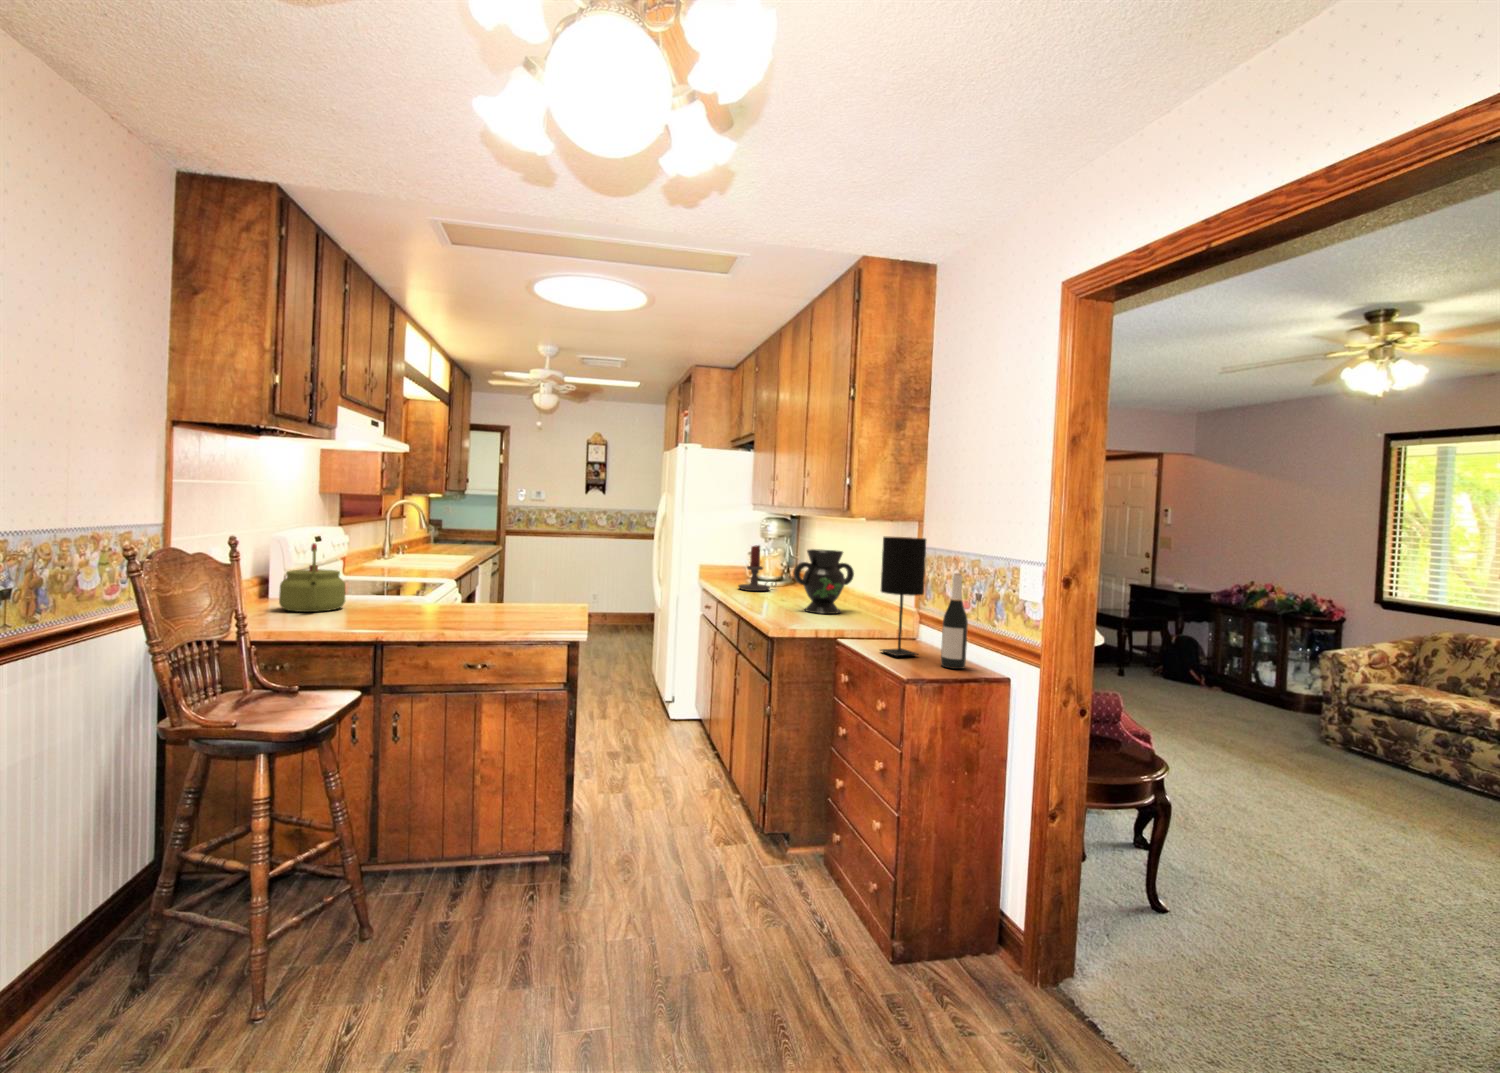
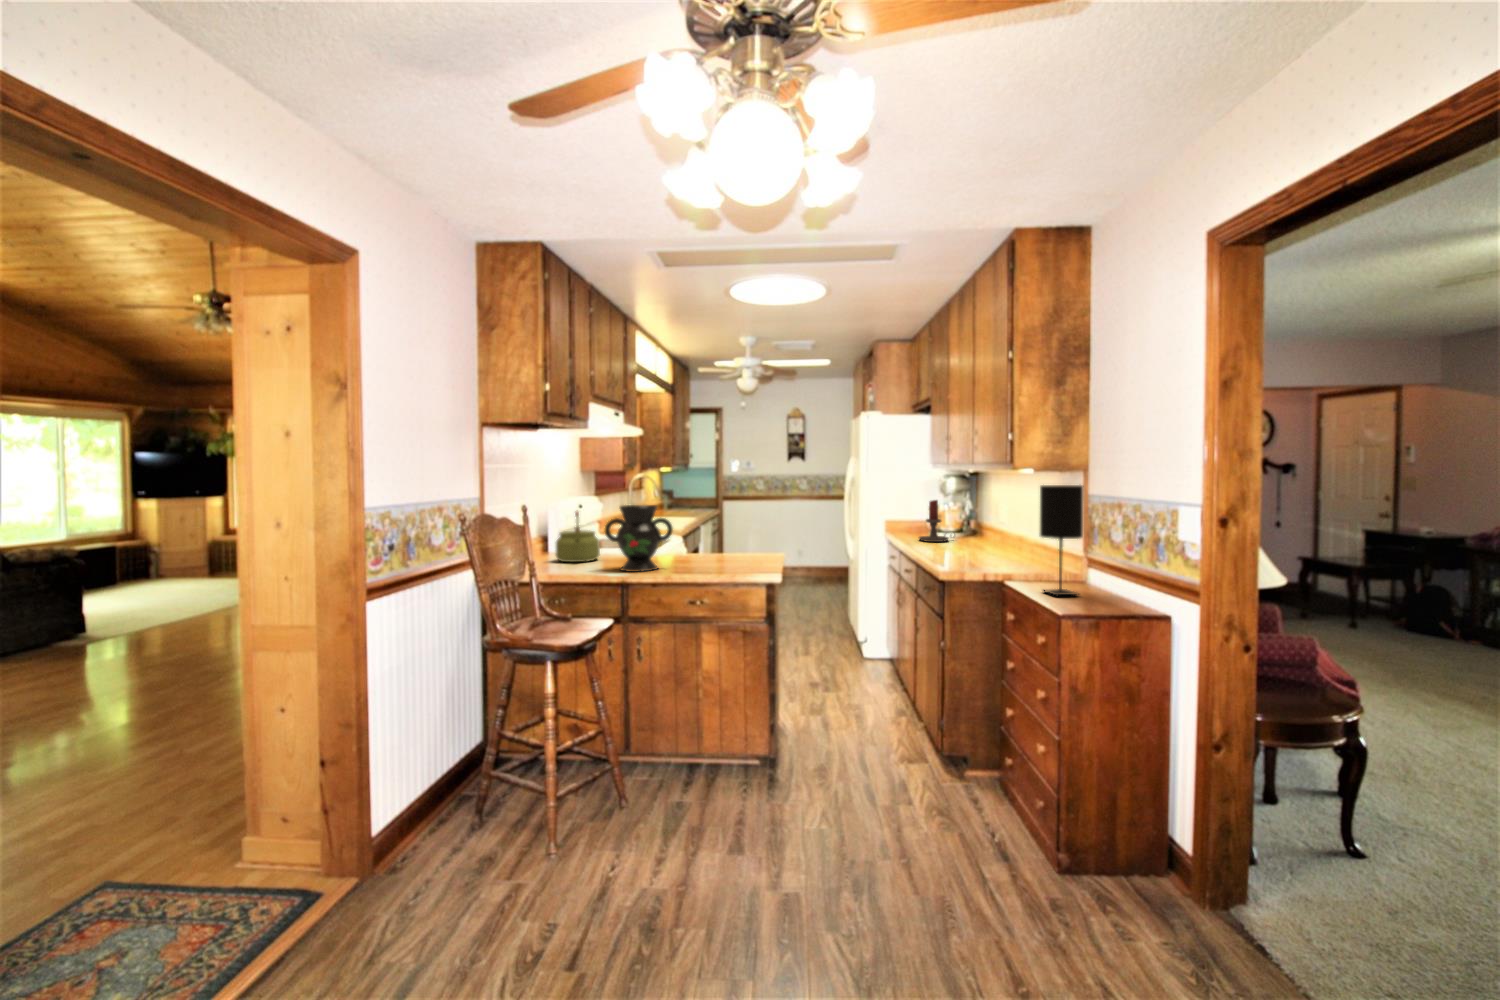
decorative vase: present [793,549,854,614] -> present [605,505,673,572]
wine bottle: present [941,573,968,669] -> none [1100,517,1127,607]

